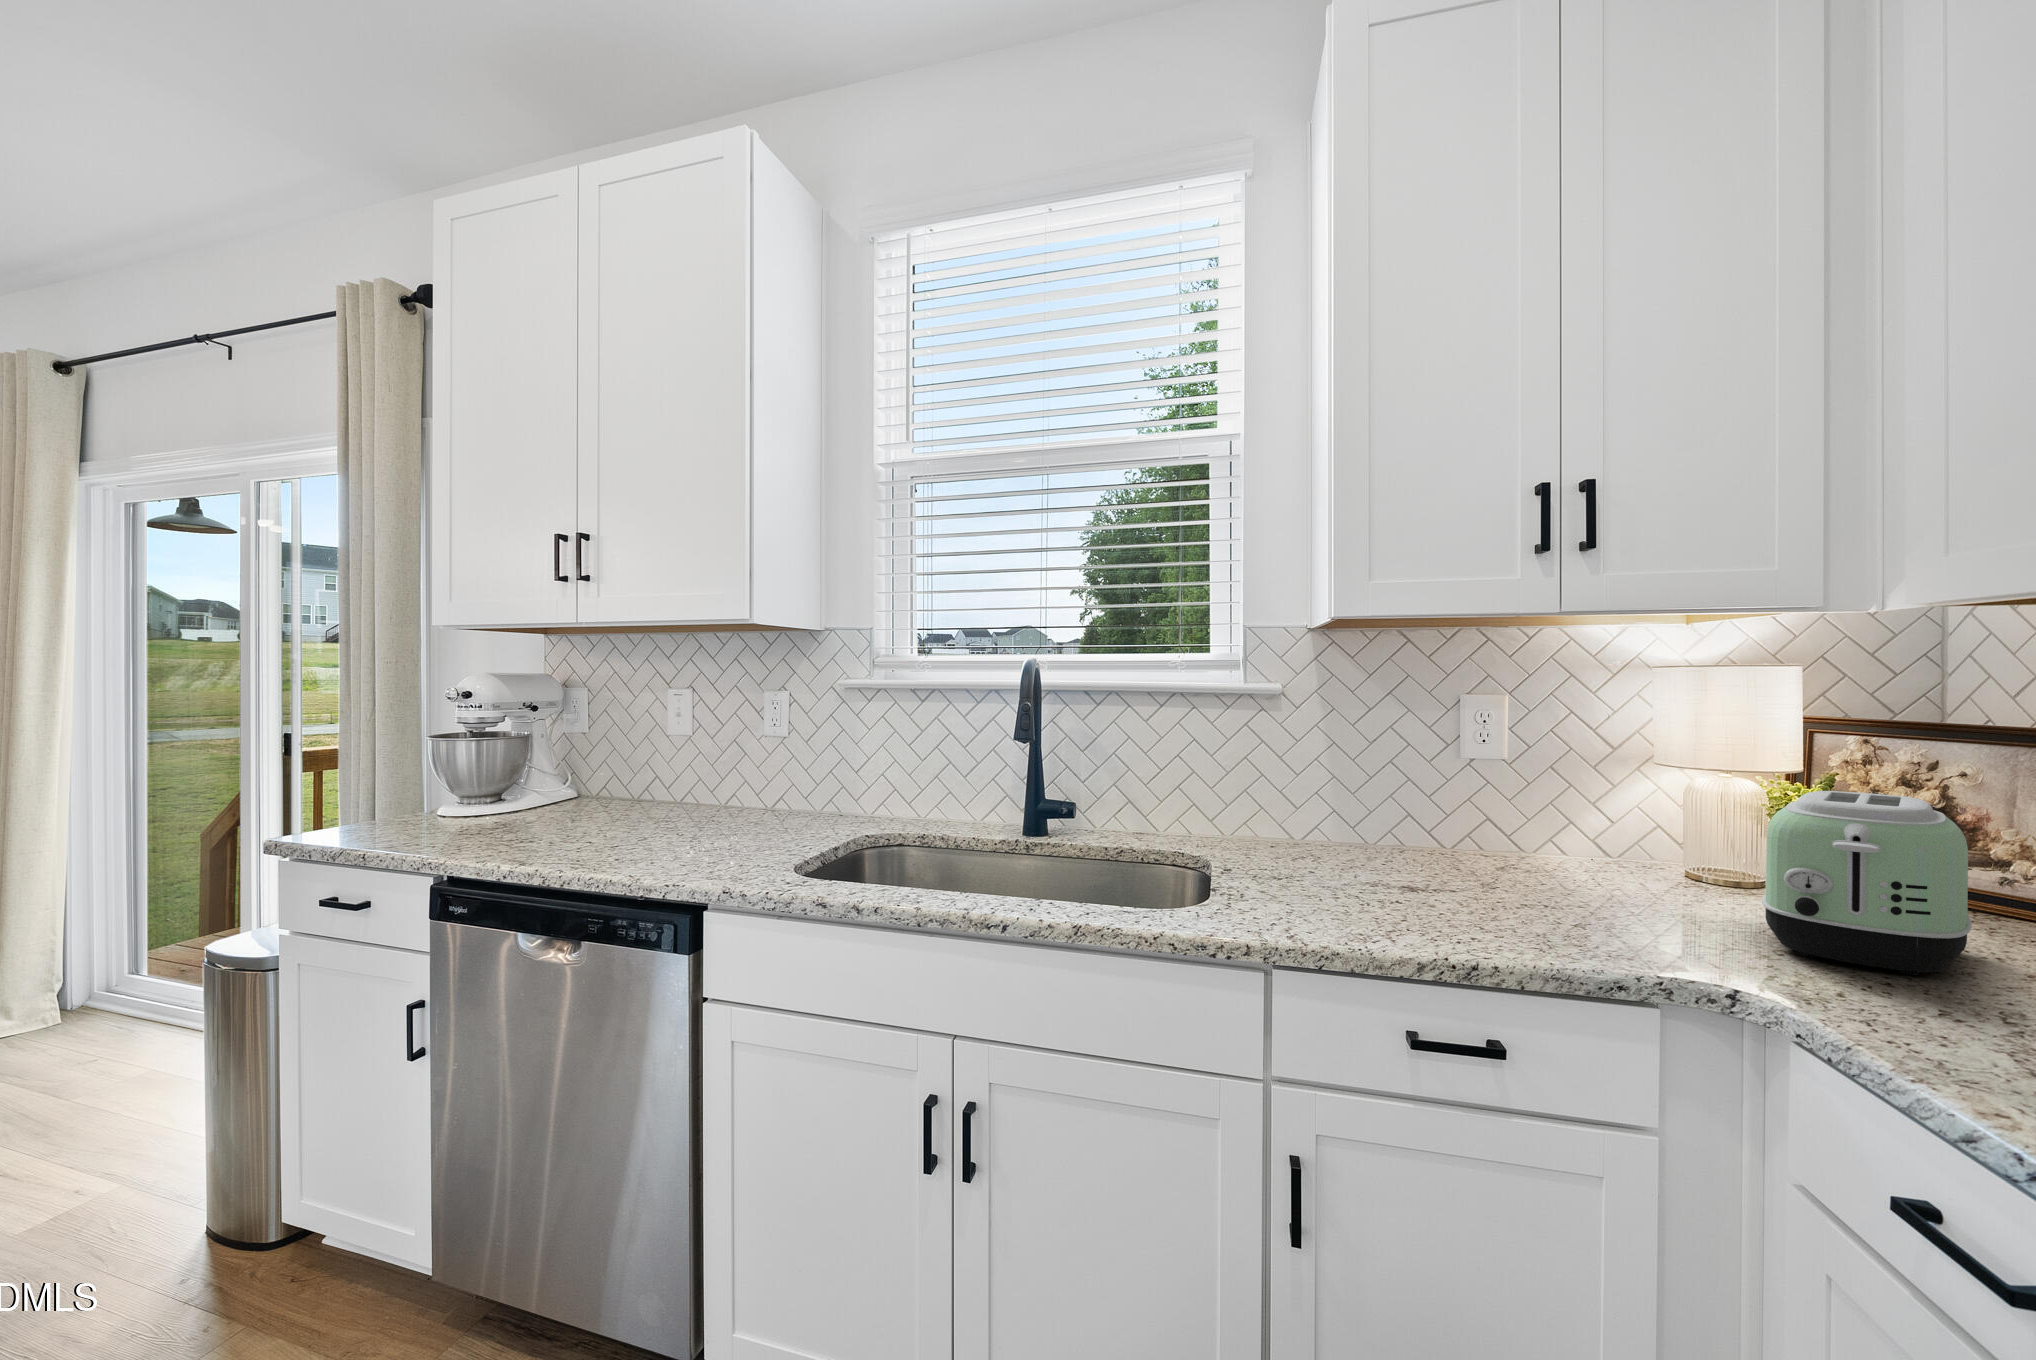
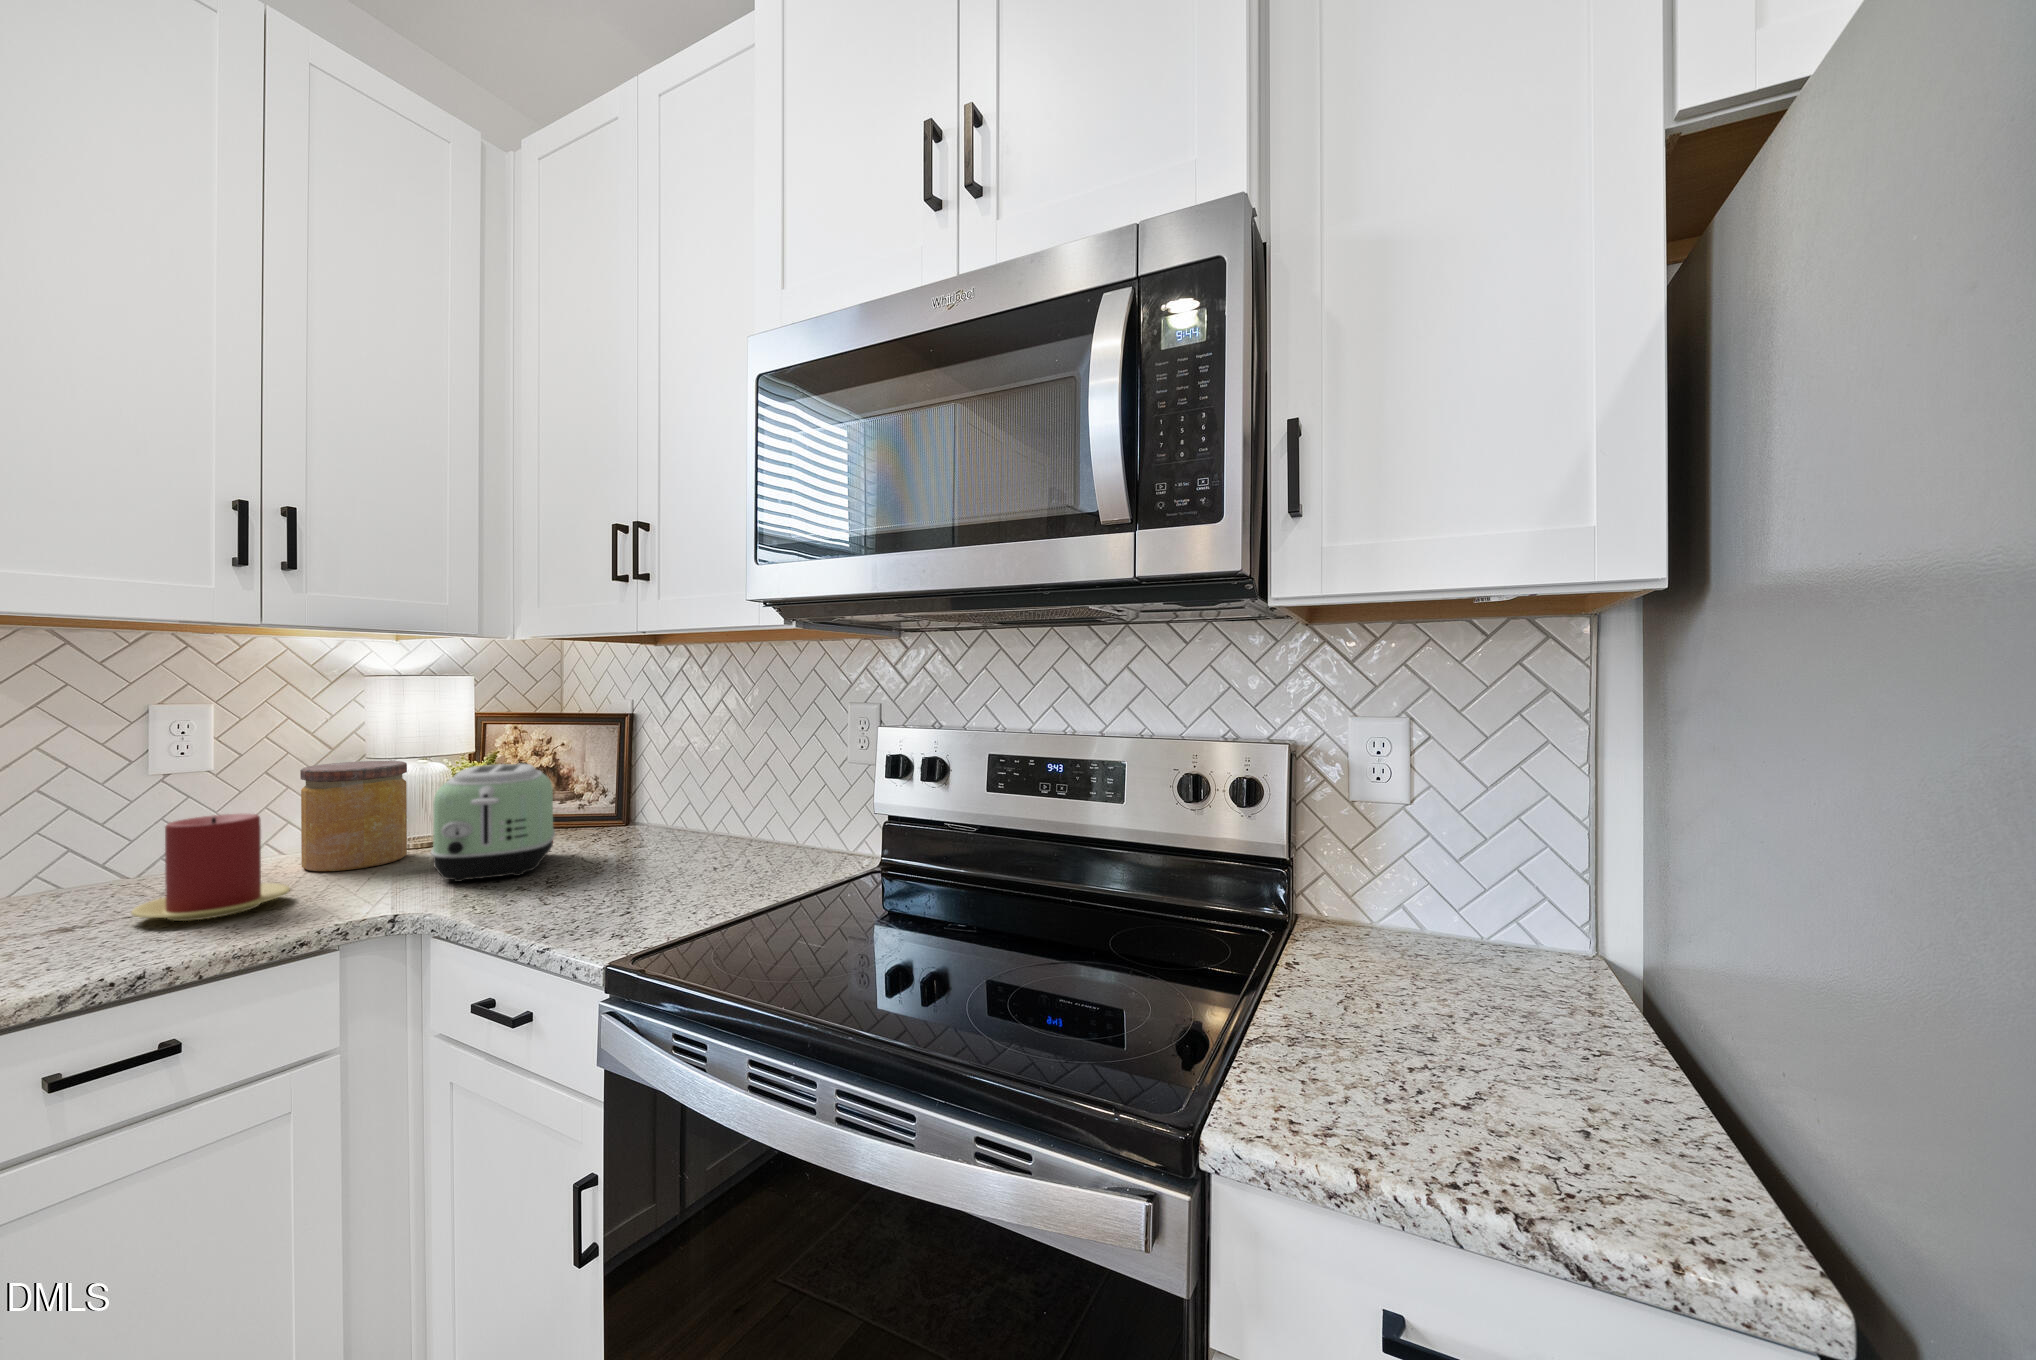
jar: none [1593,766,1715,901] -> present [300,761,407,871]
candle: none [1457,808,1593,921] -> present [131,814,290,921]

